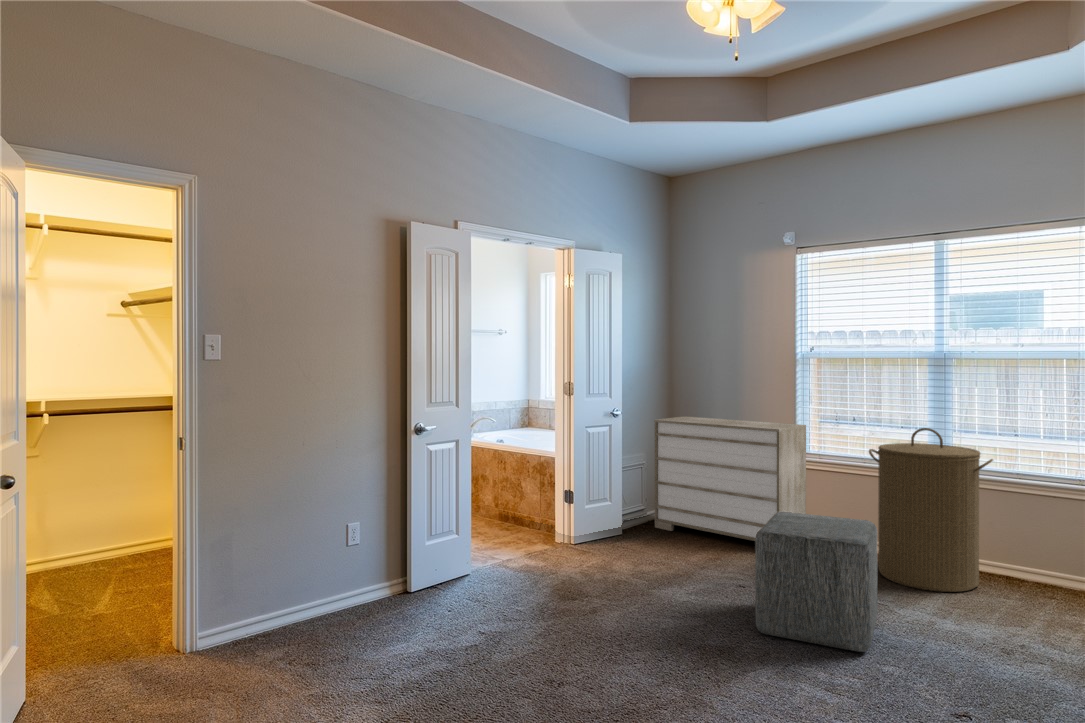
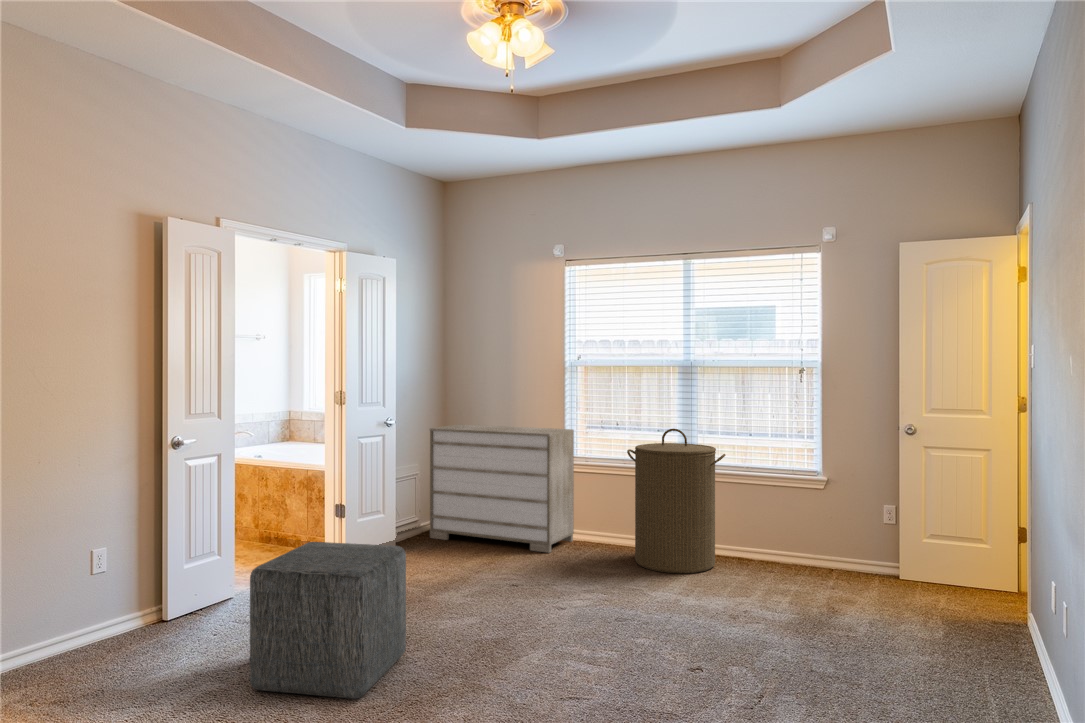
ottoman: present [755,512,878,652] -> present [250,542,406,699]

